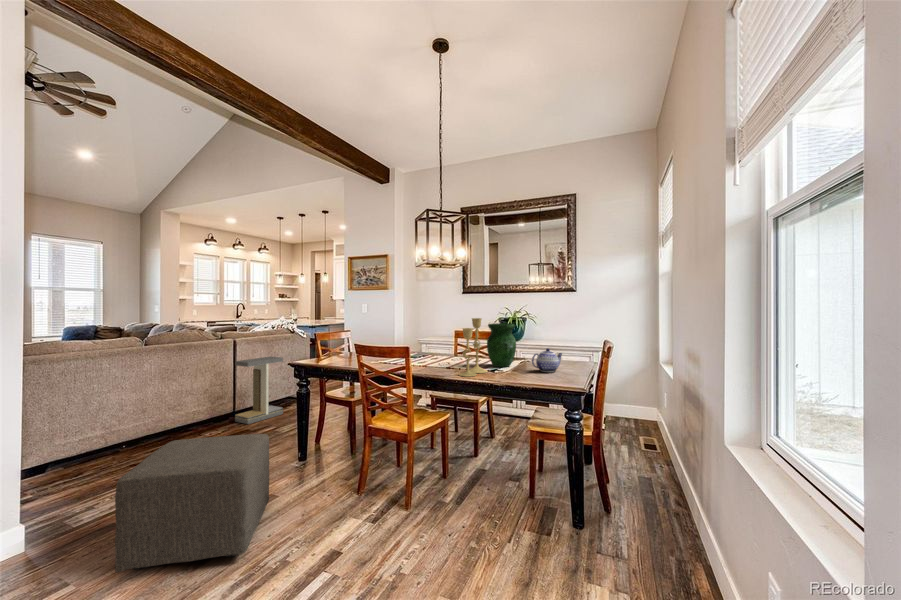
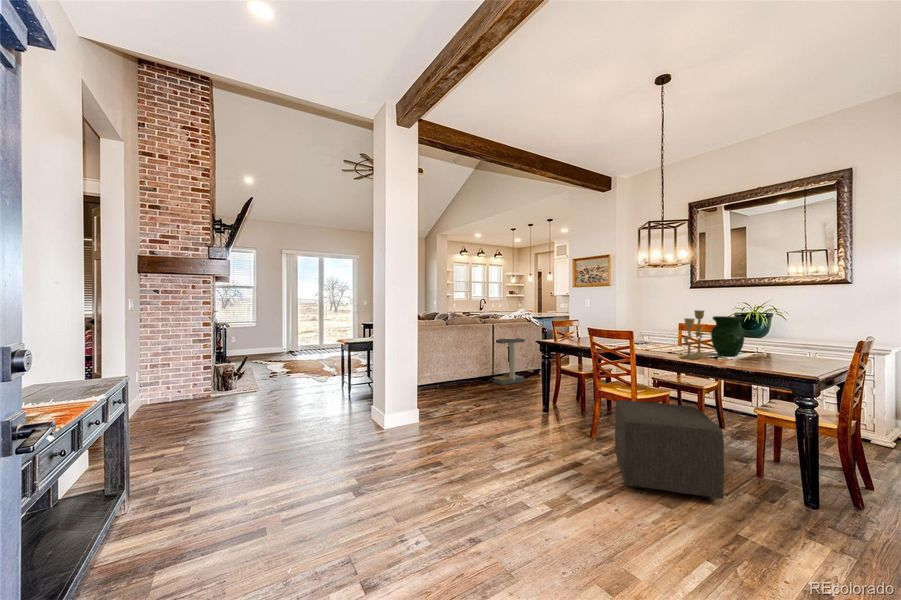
teapot: present [532,349,562,372] -> none [760,341,800,363]
ottoman: present [115,434,269,572] -> present [615,400,724,499]

